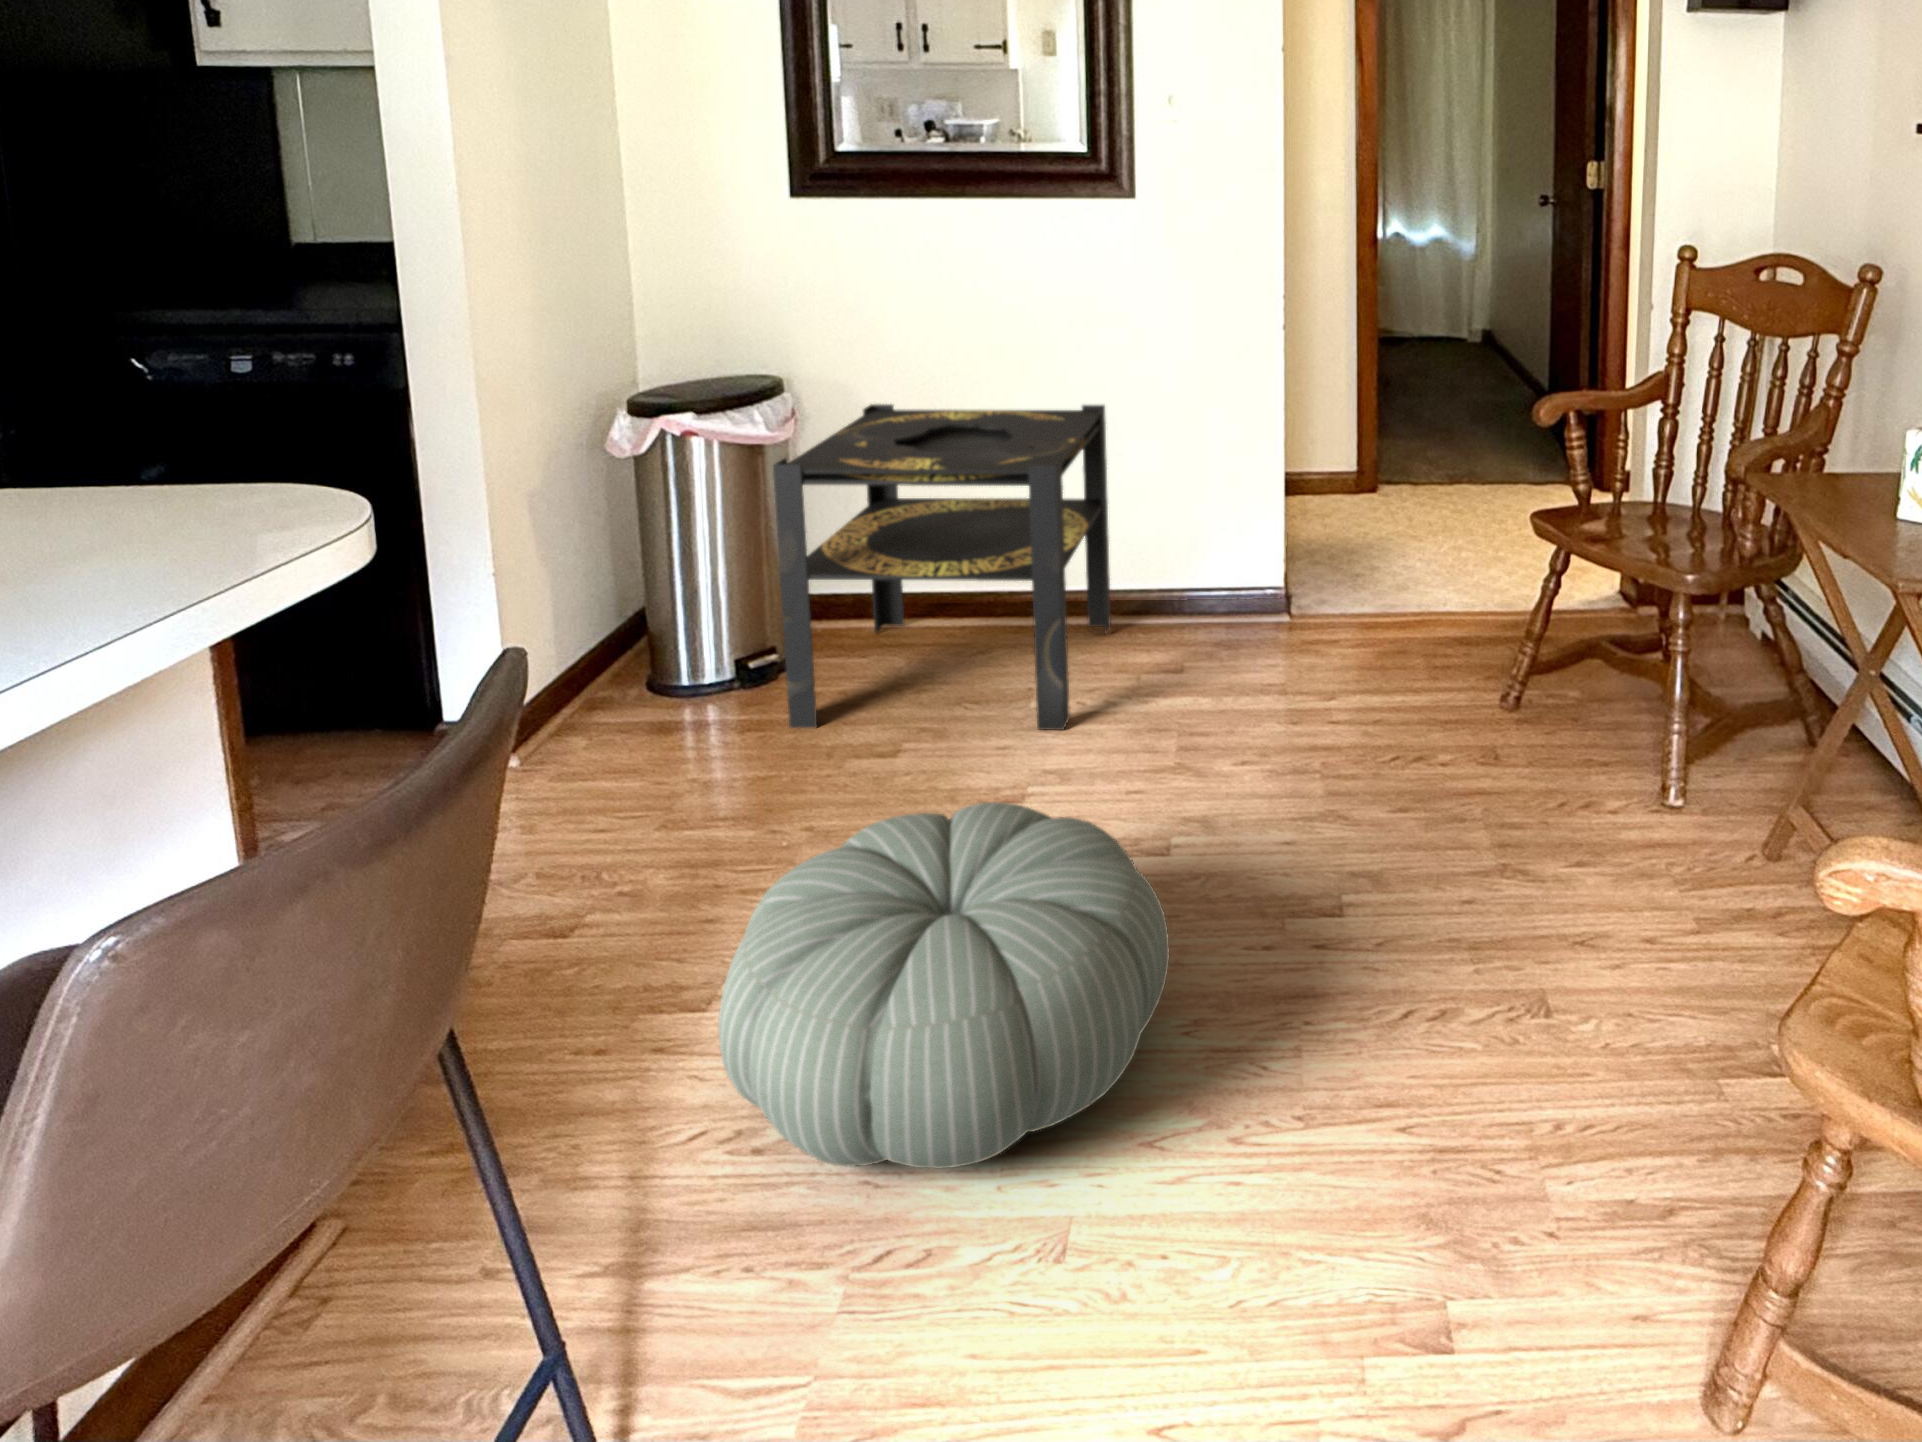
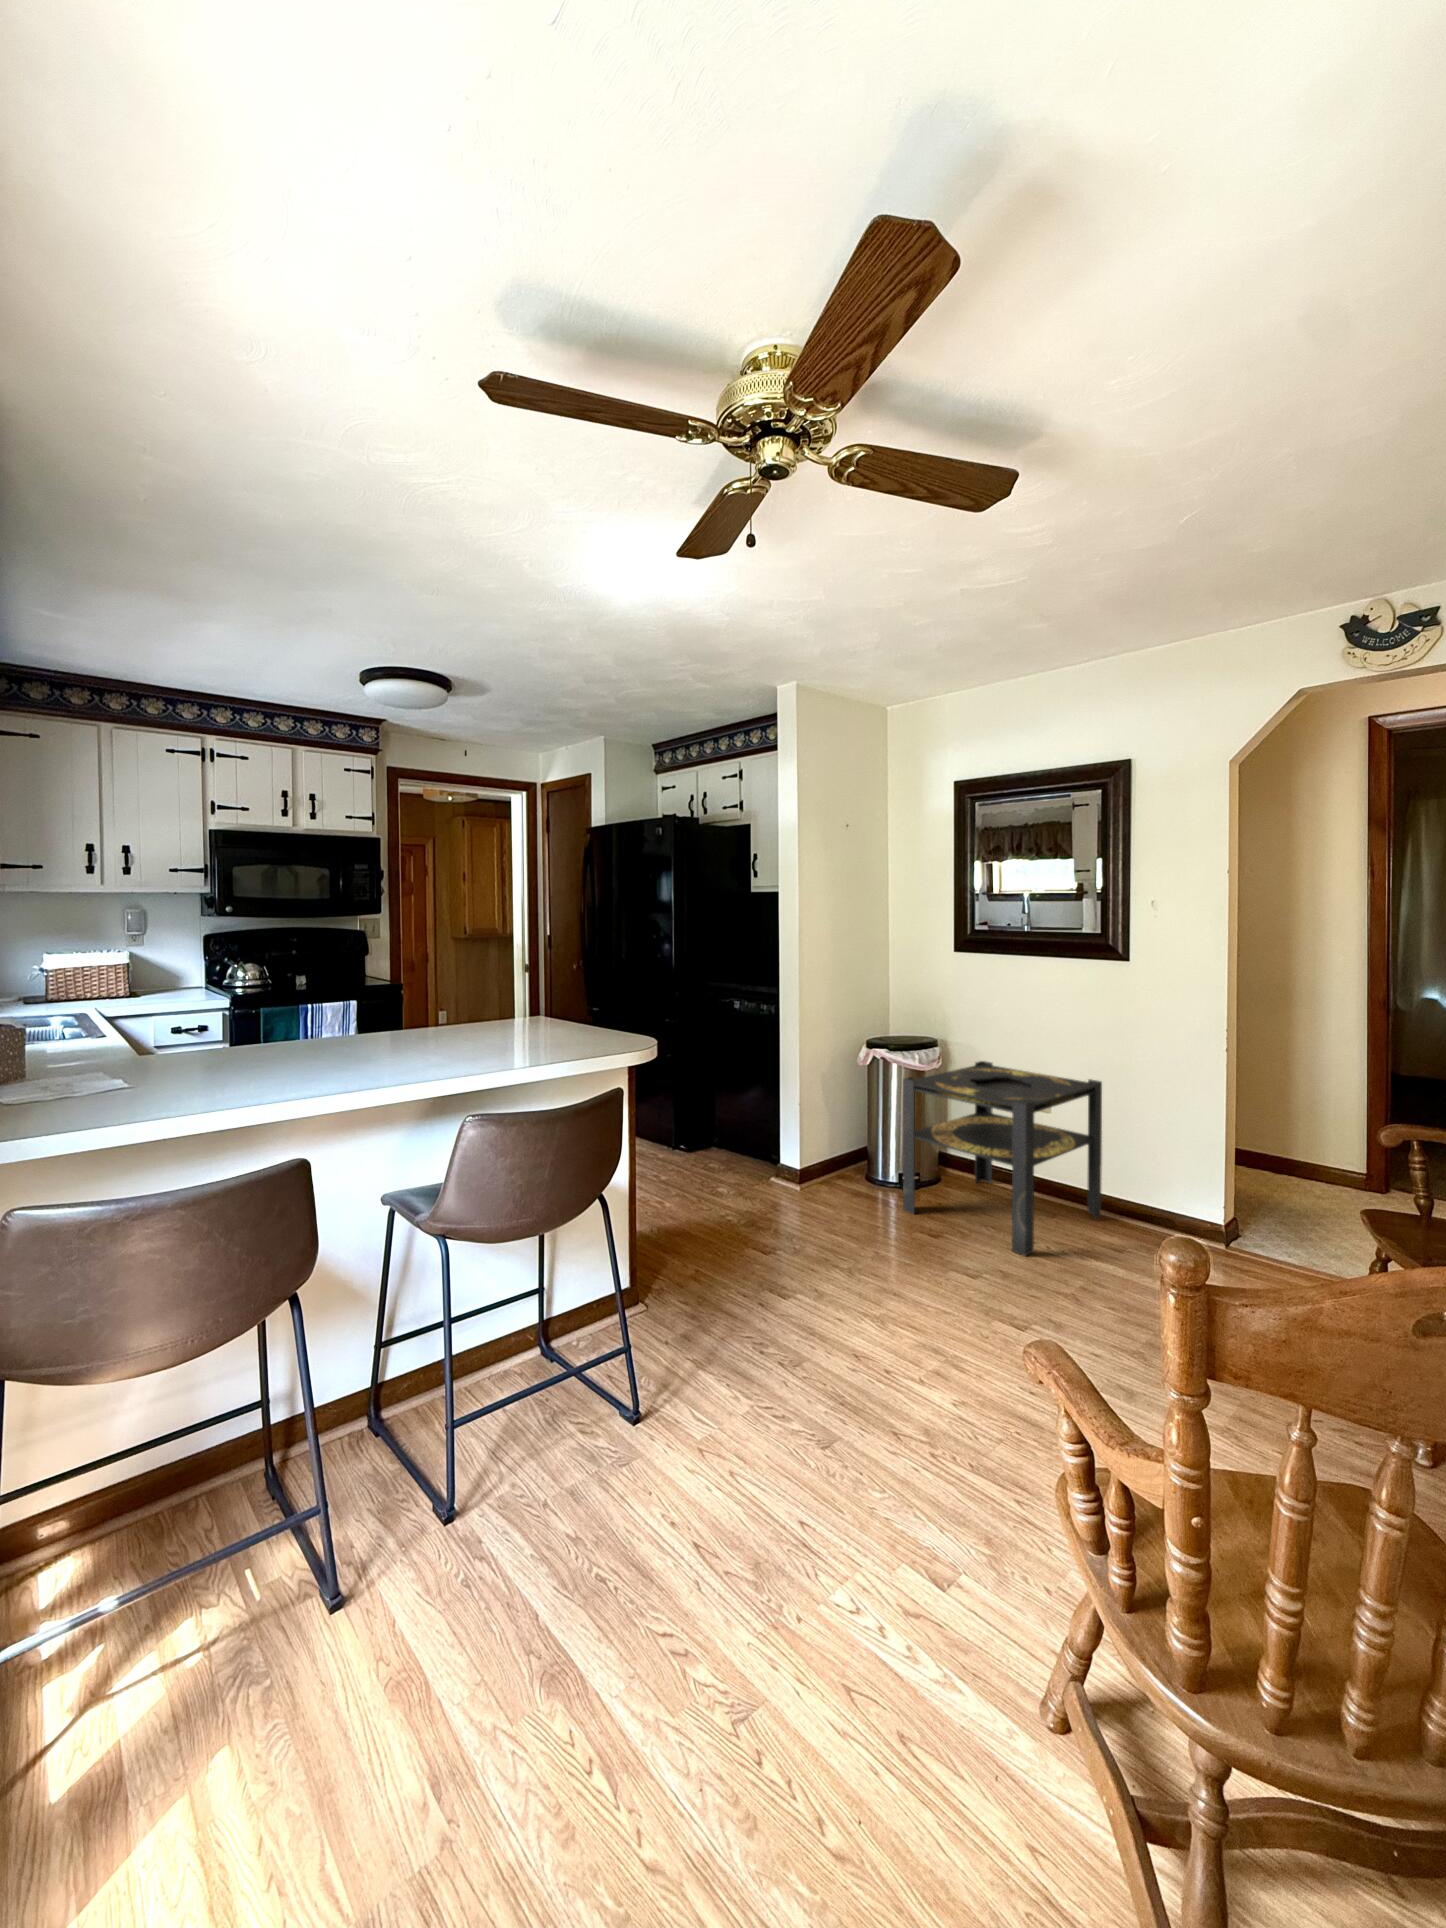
pouf: present [718,802,1169,1169] -> none [757,1243,959,1403]

